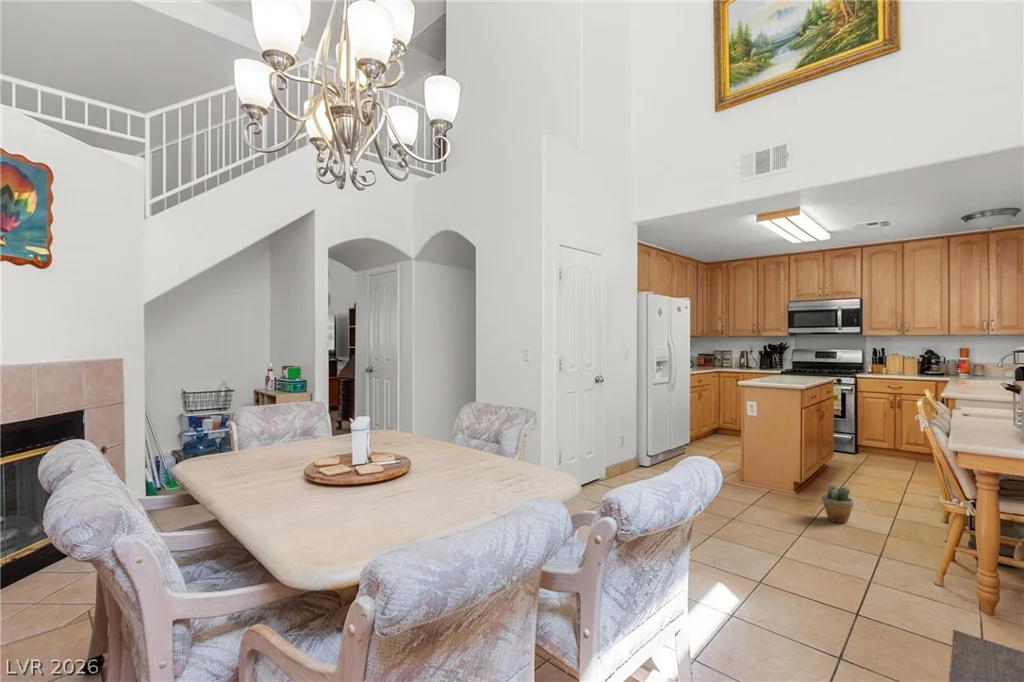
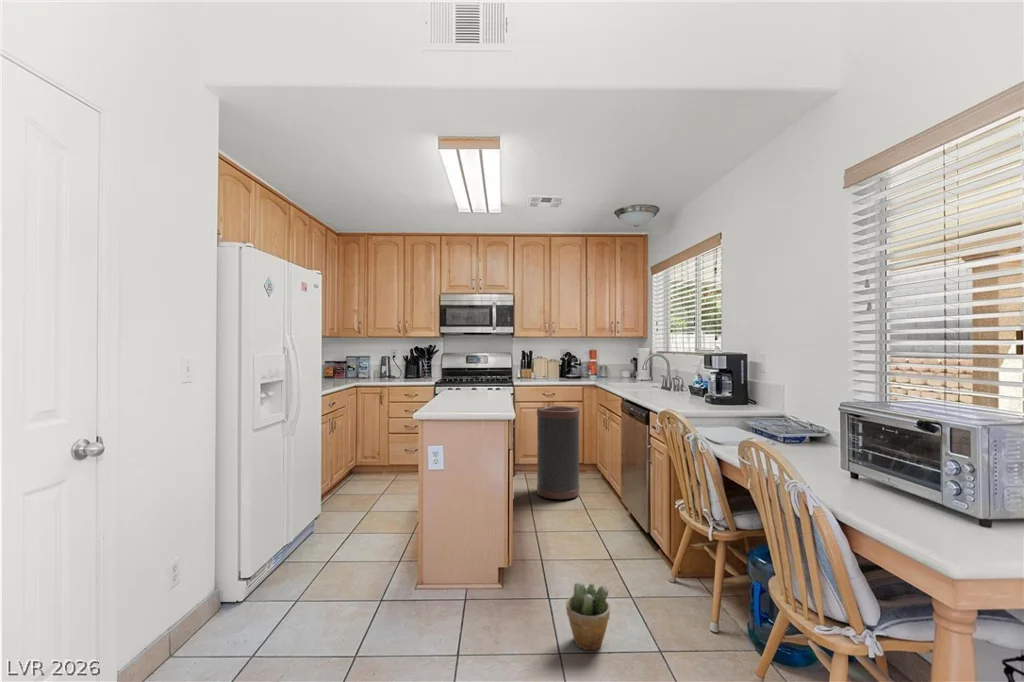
trash can: none [867,395,913,473] -> present [537,406,580,499]

